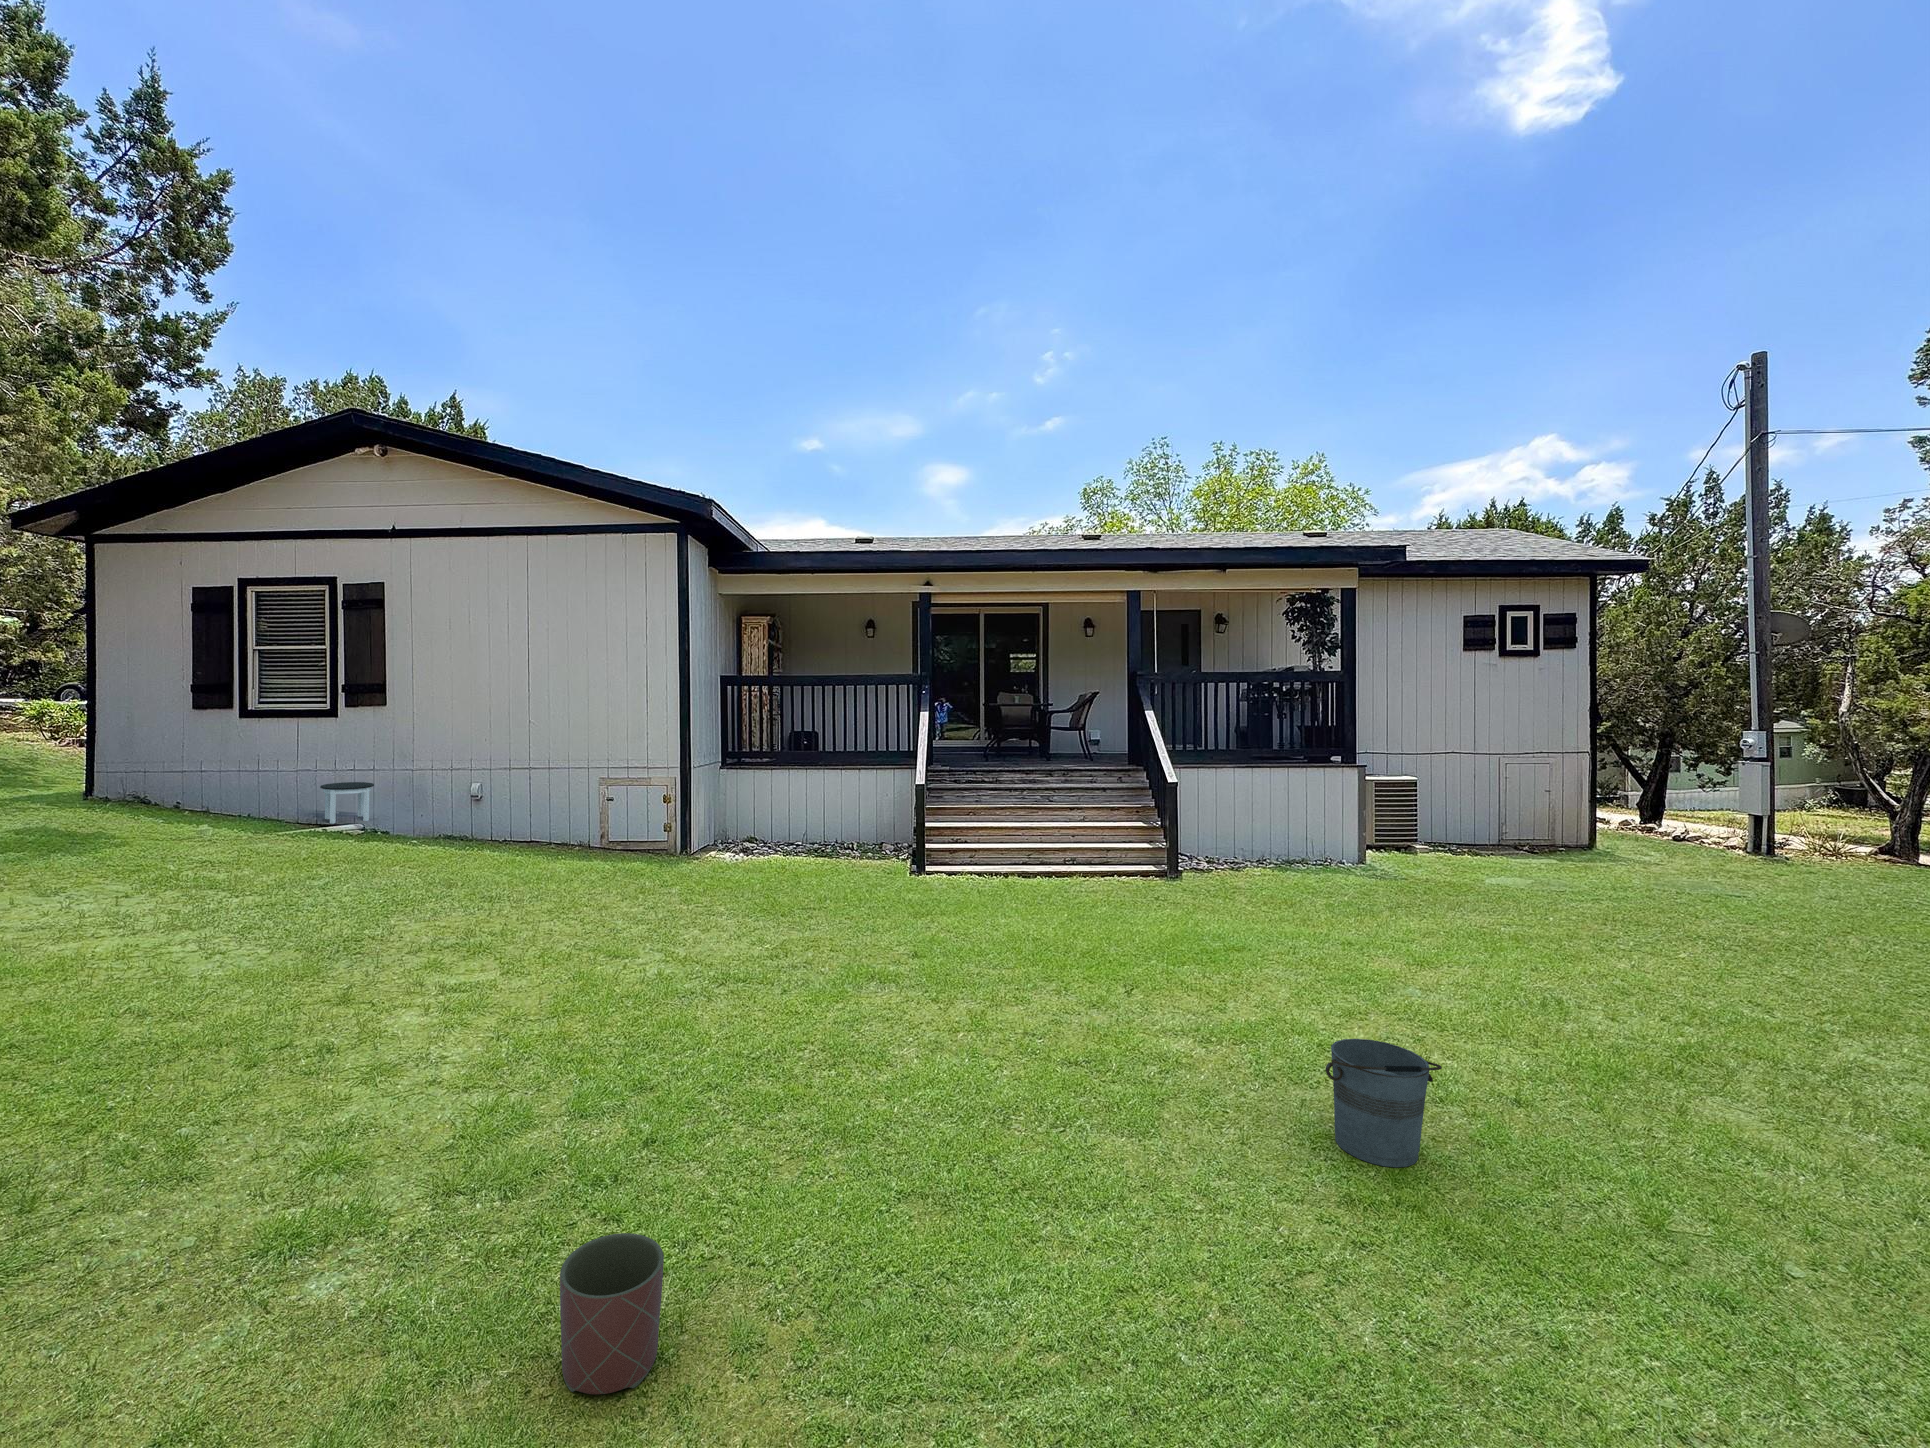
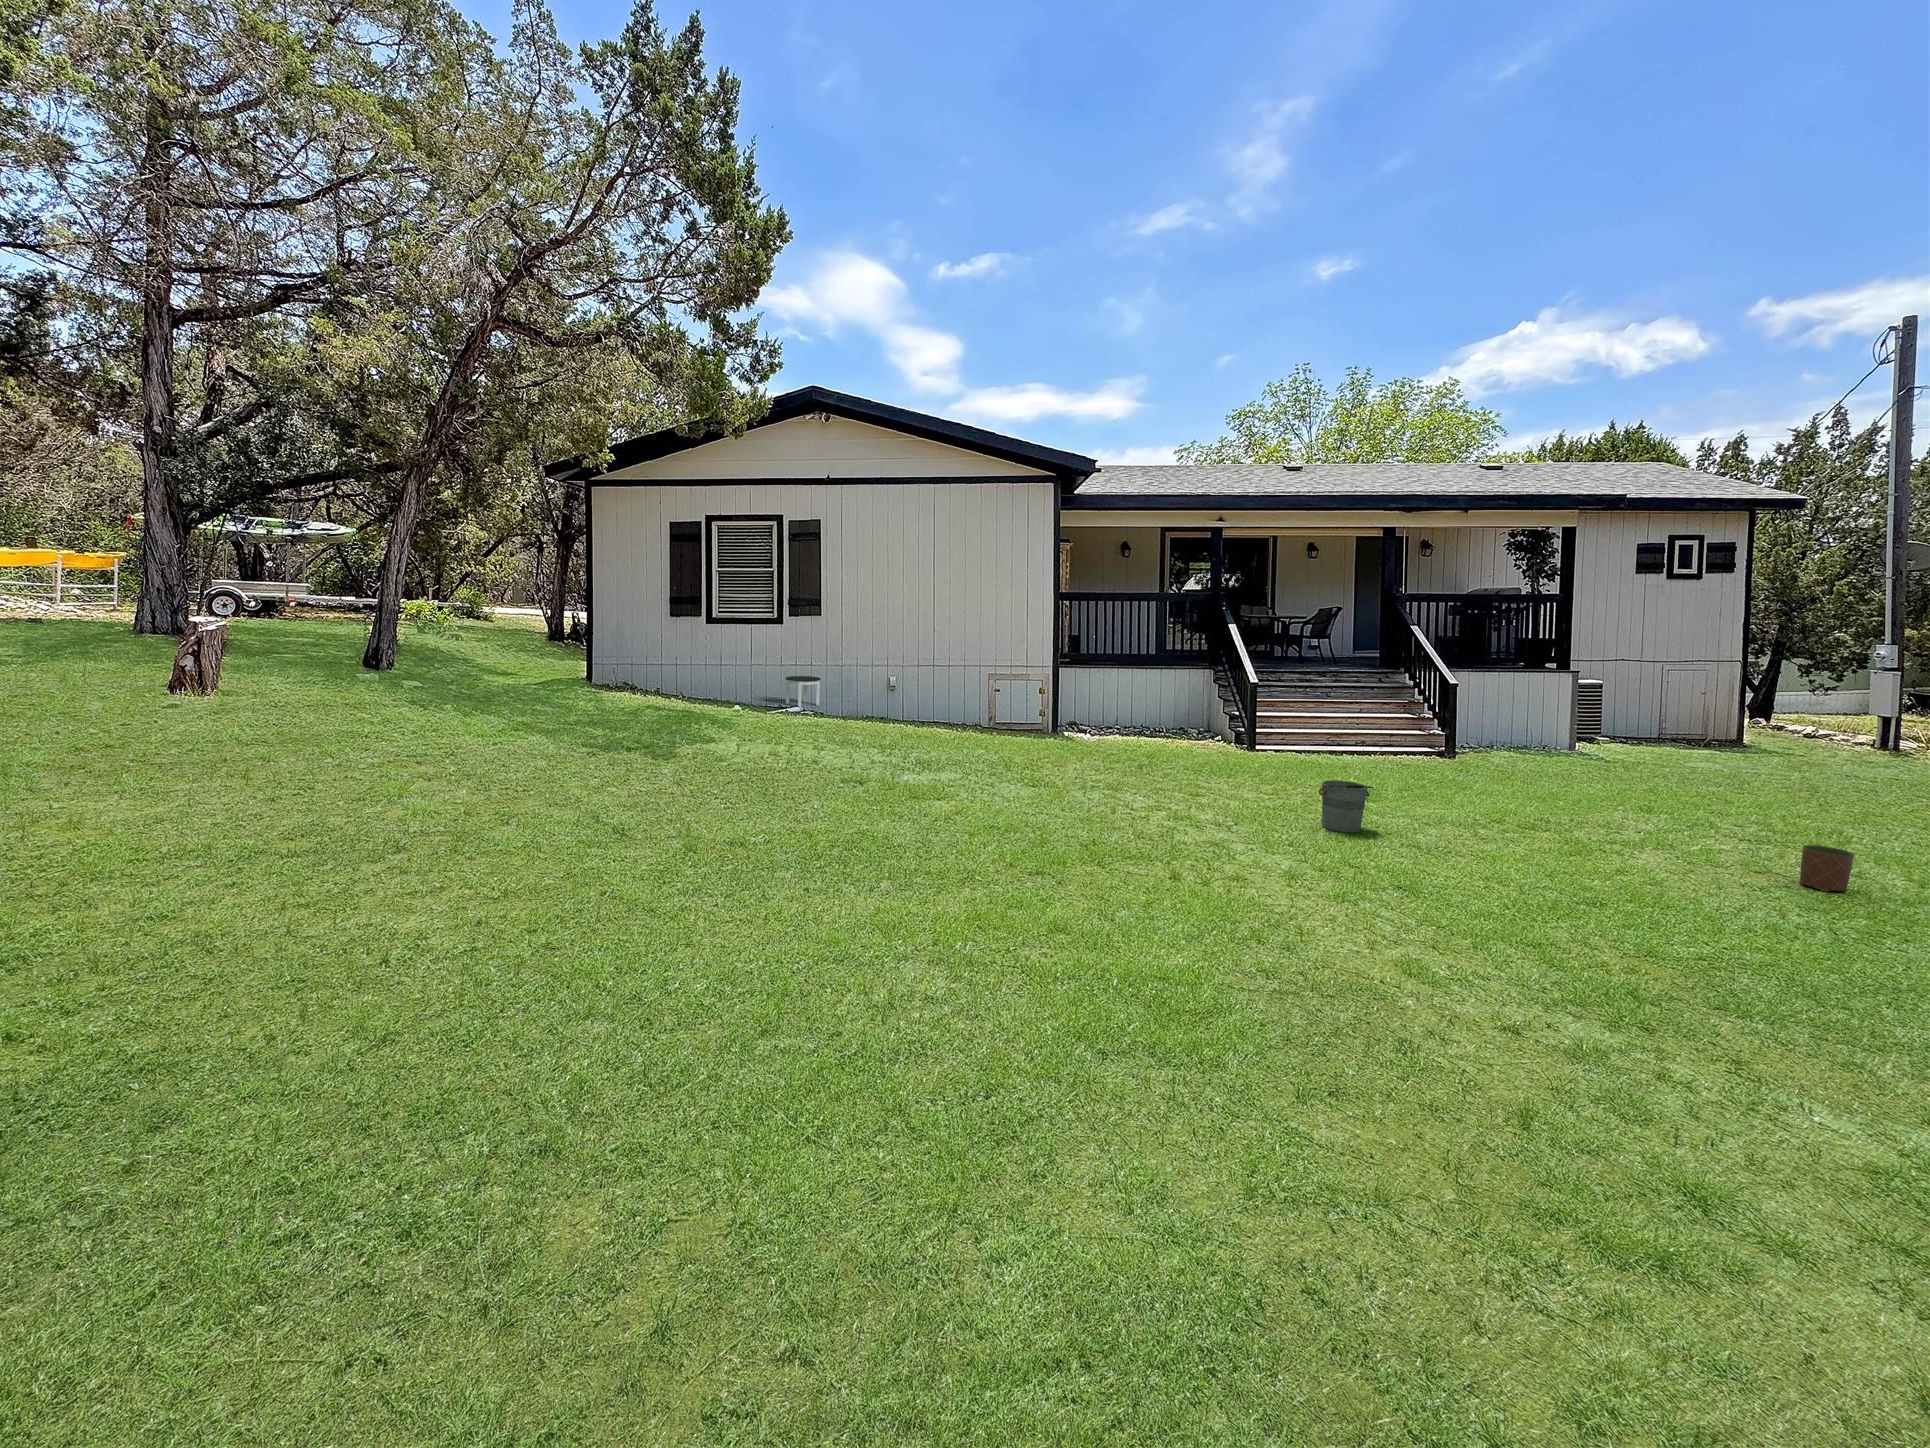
bucket: present [1325,1039,1442,1167] -> present [1319,780,1373,832]
planter: present [560,1233,664,1394] -> present [1800,845,1854,892]

